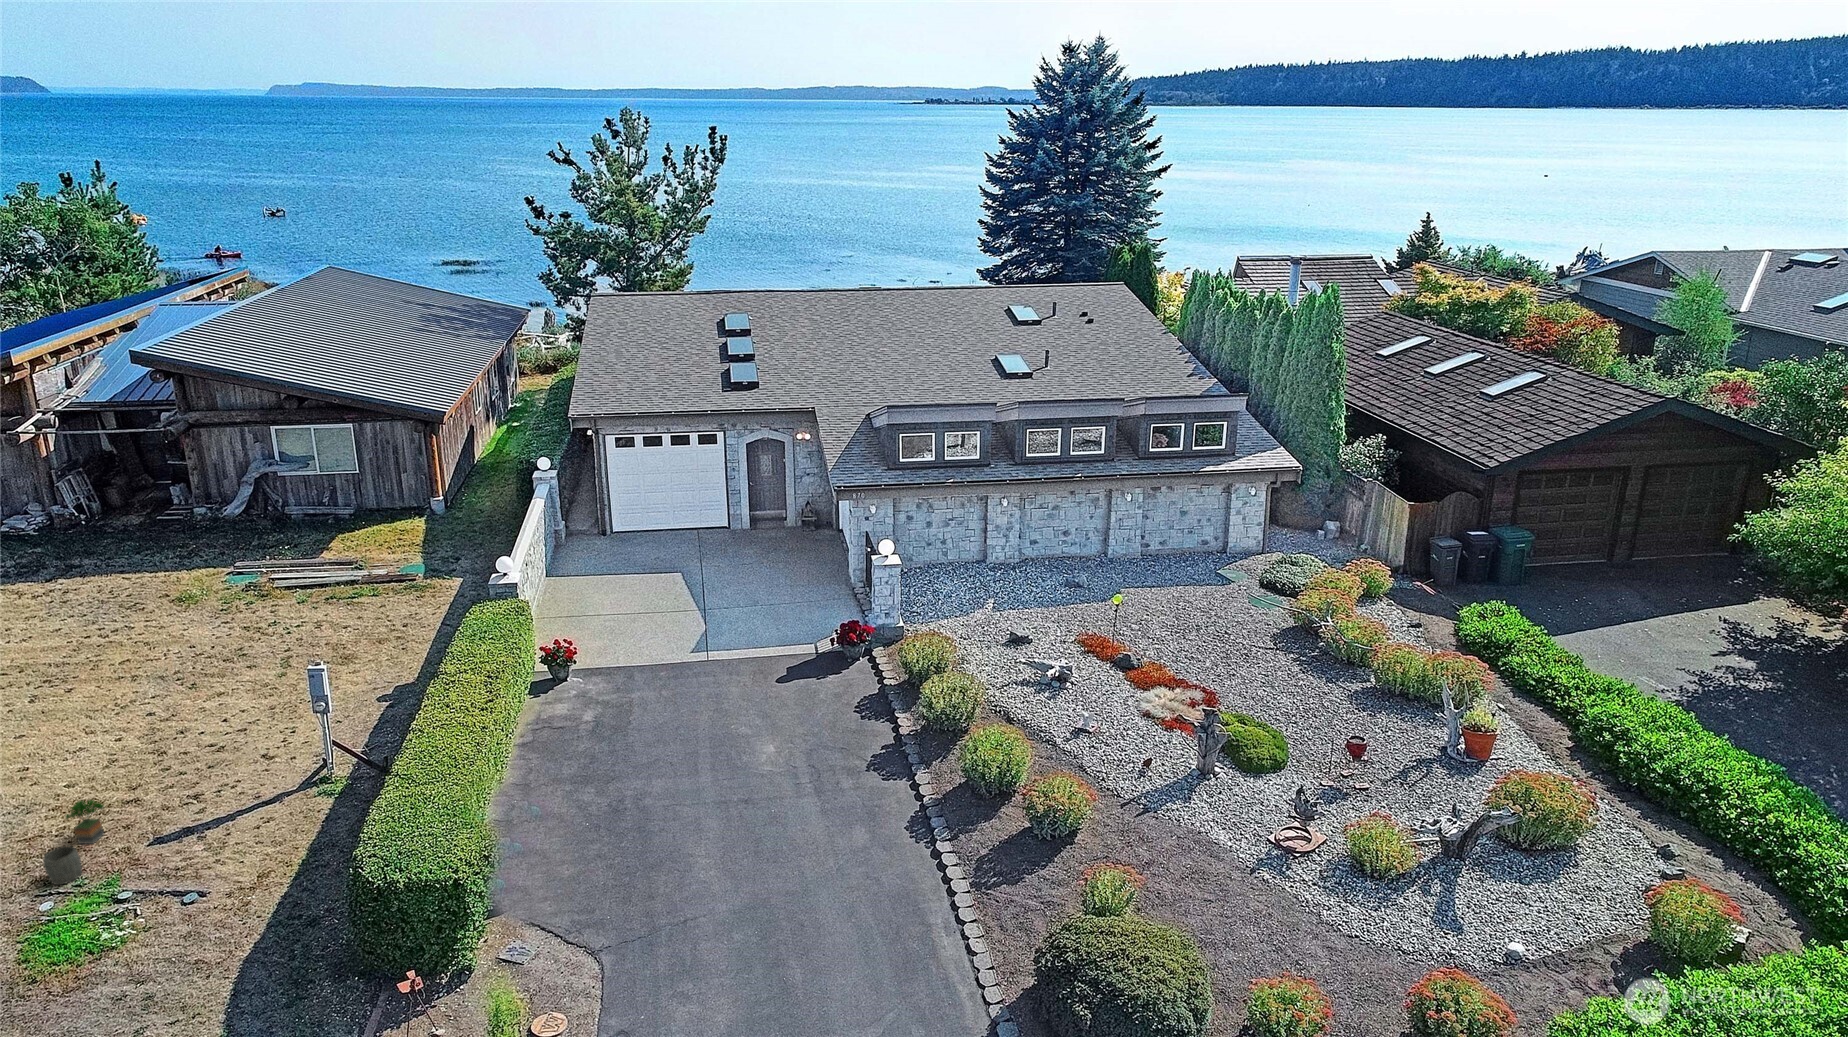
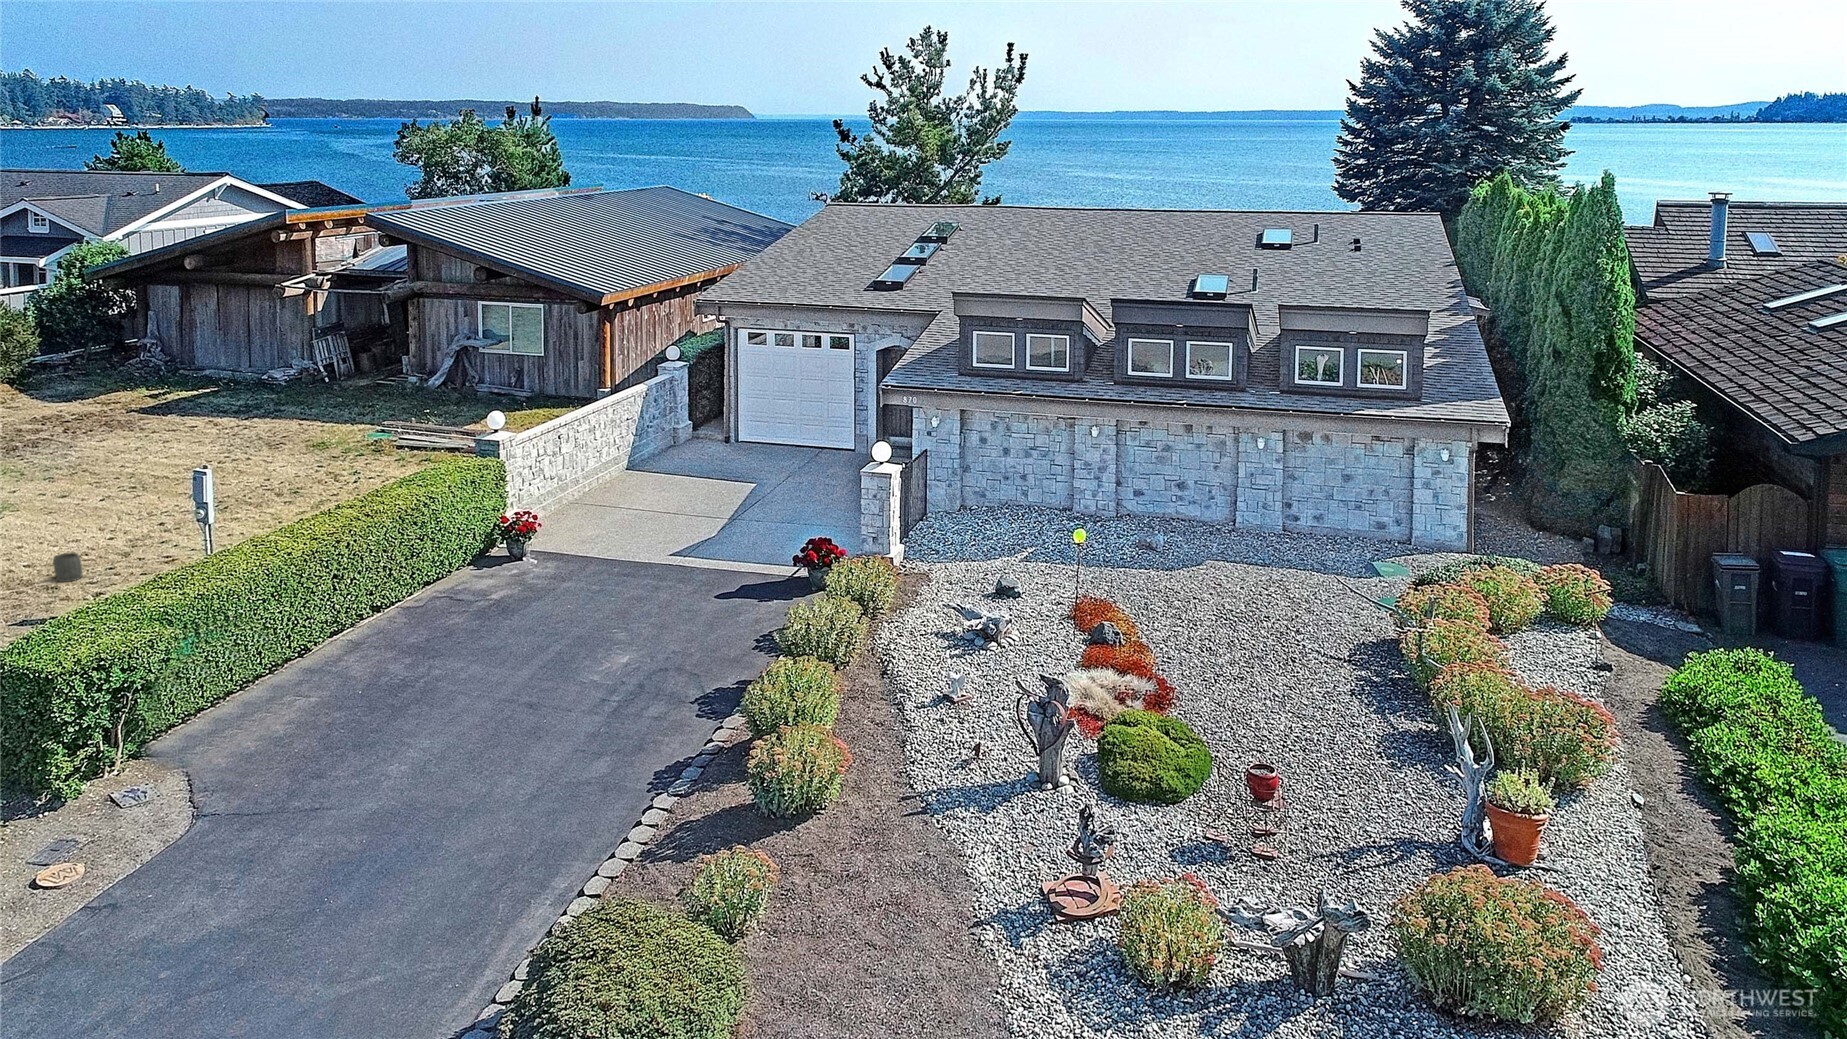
potted tree: present [66,800,104,844] -> none [90,526,122,565]

